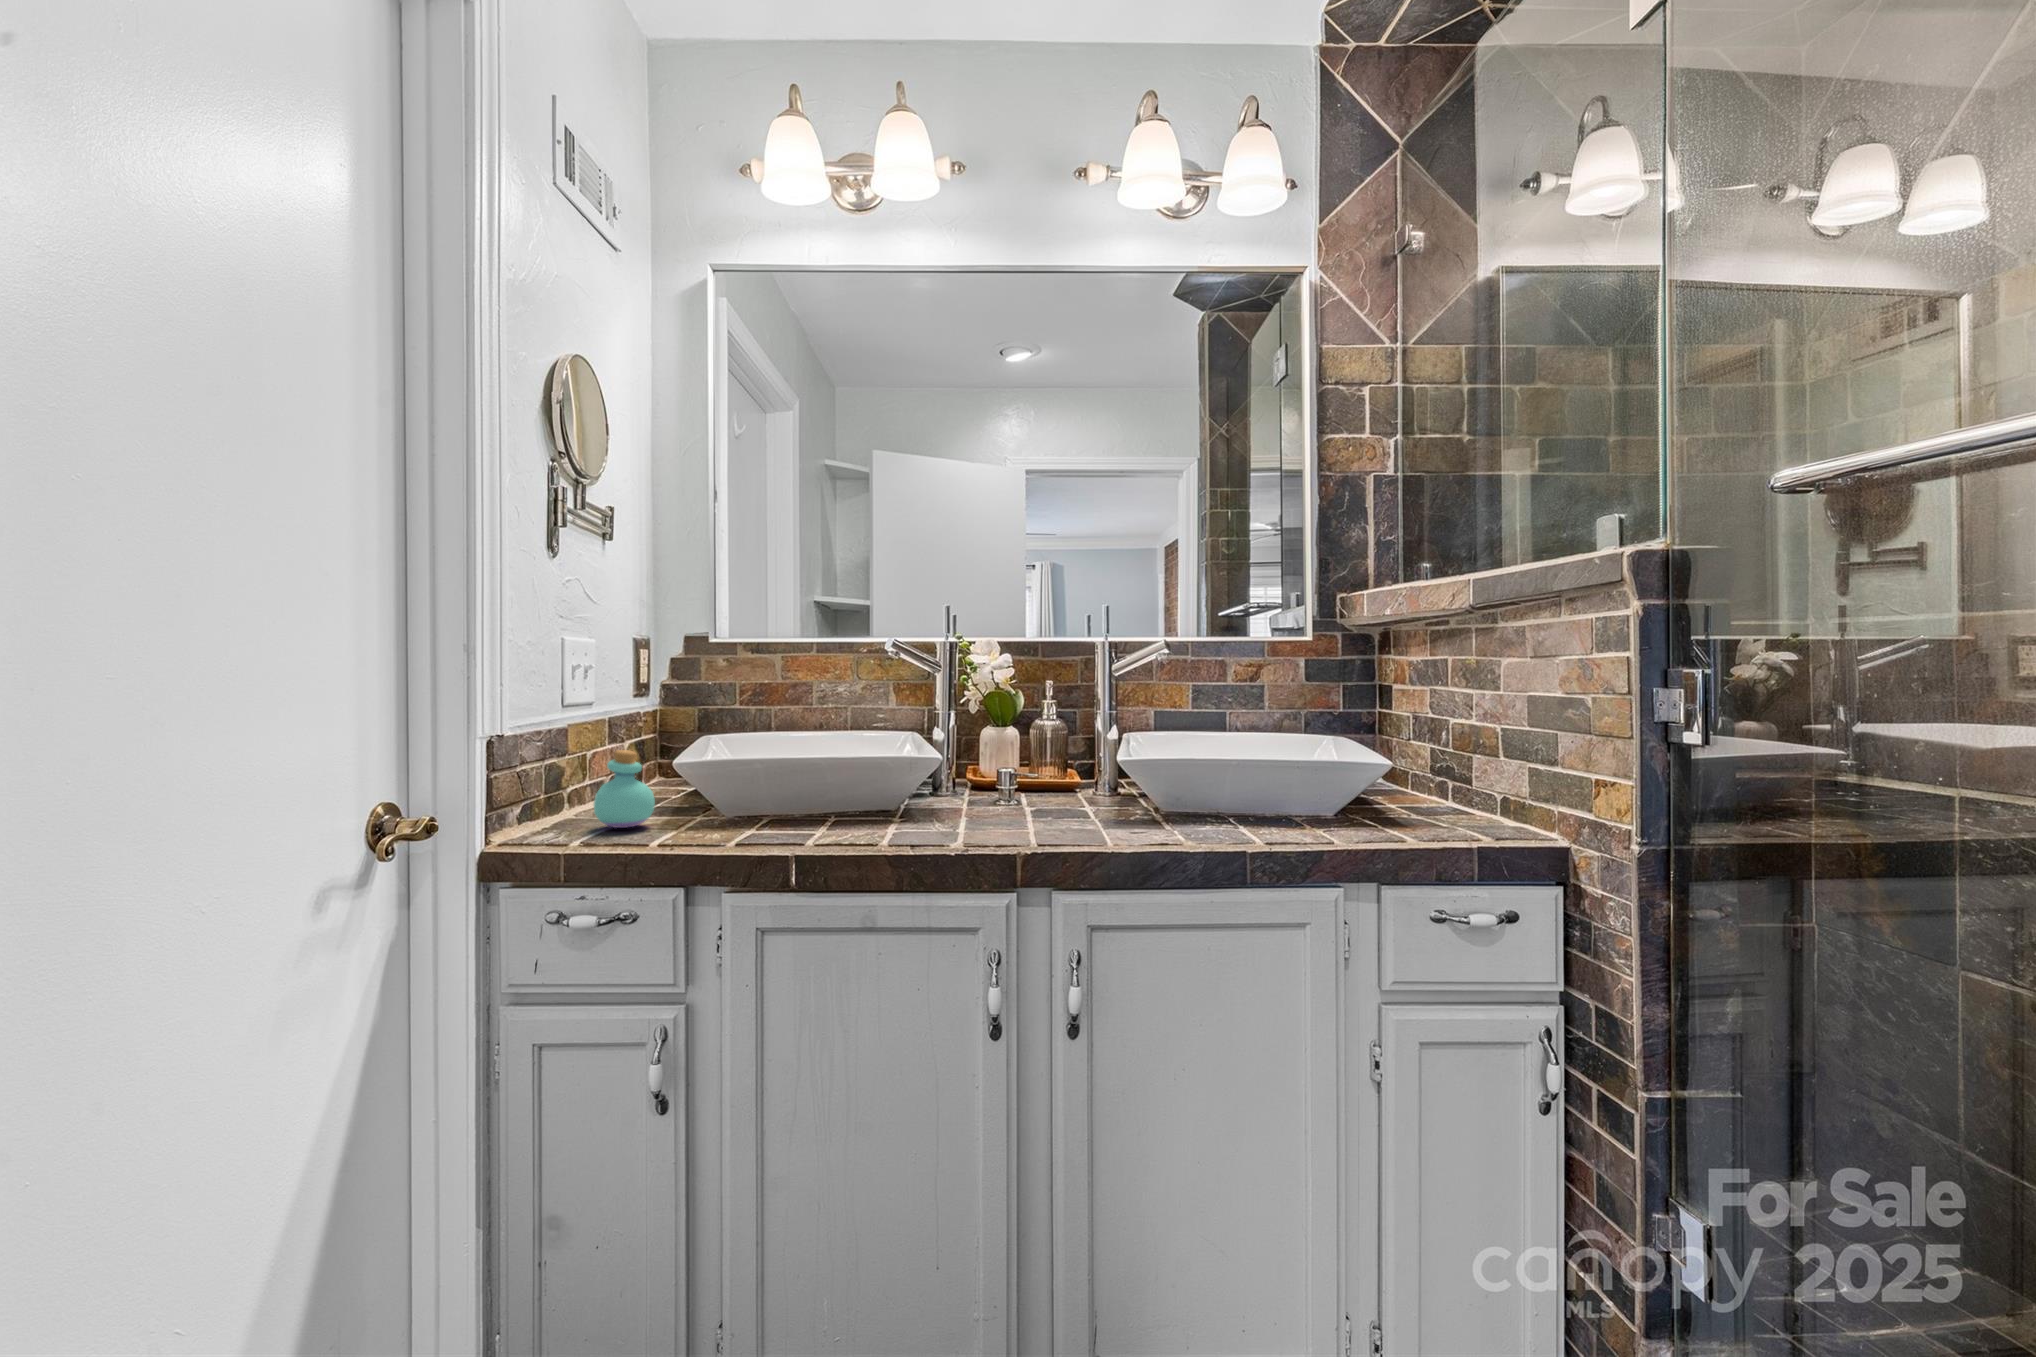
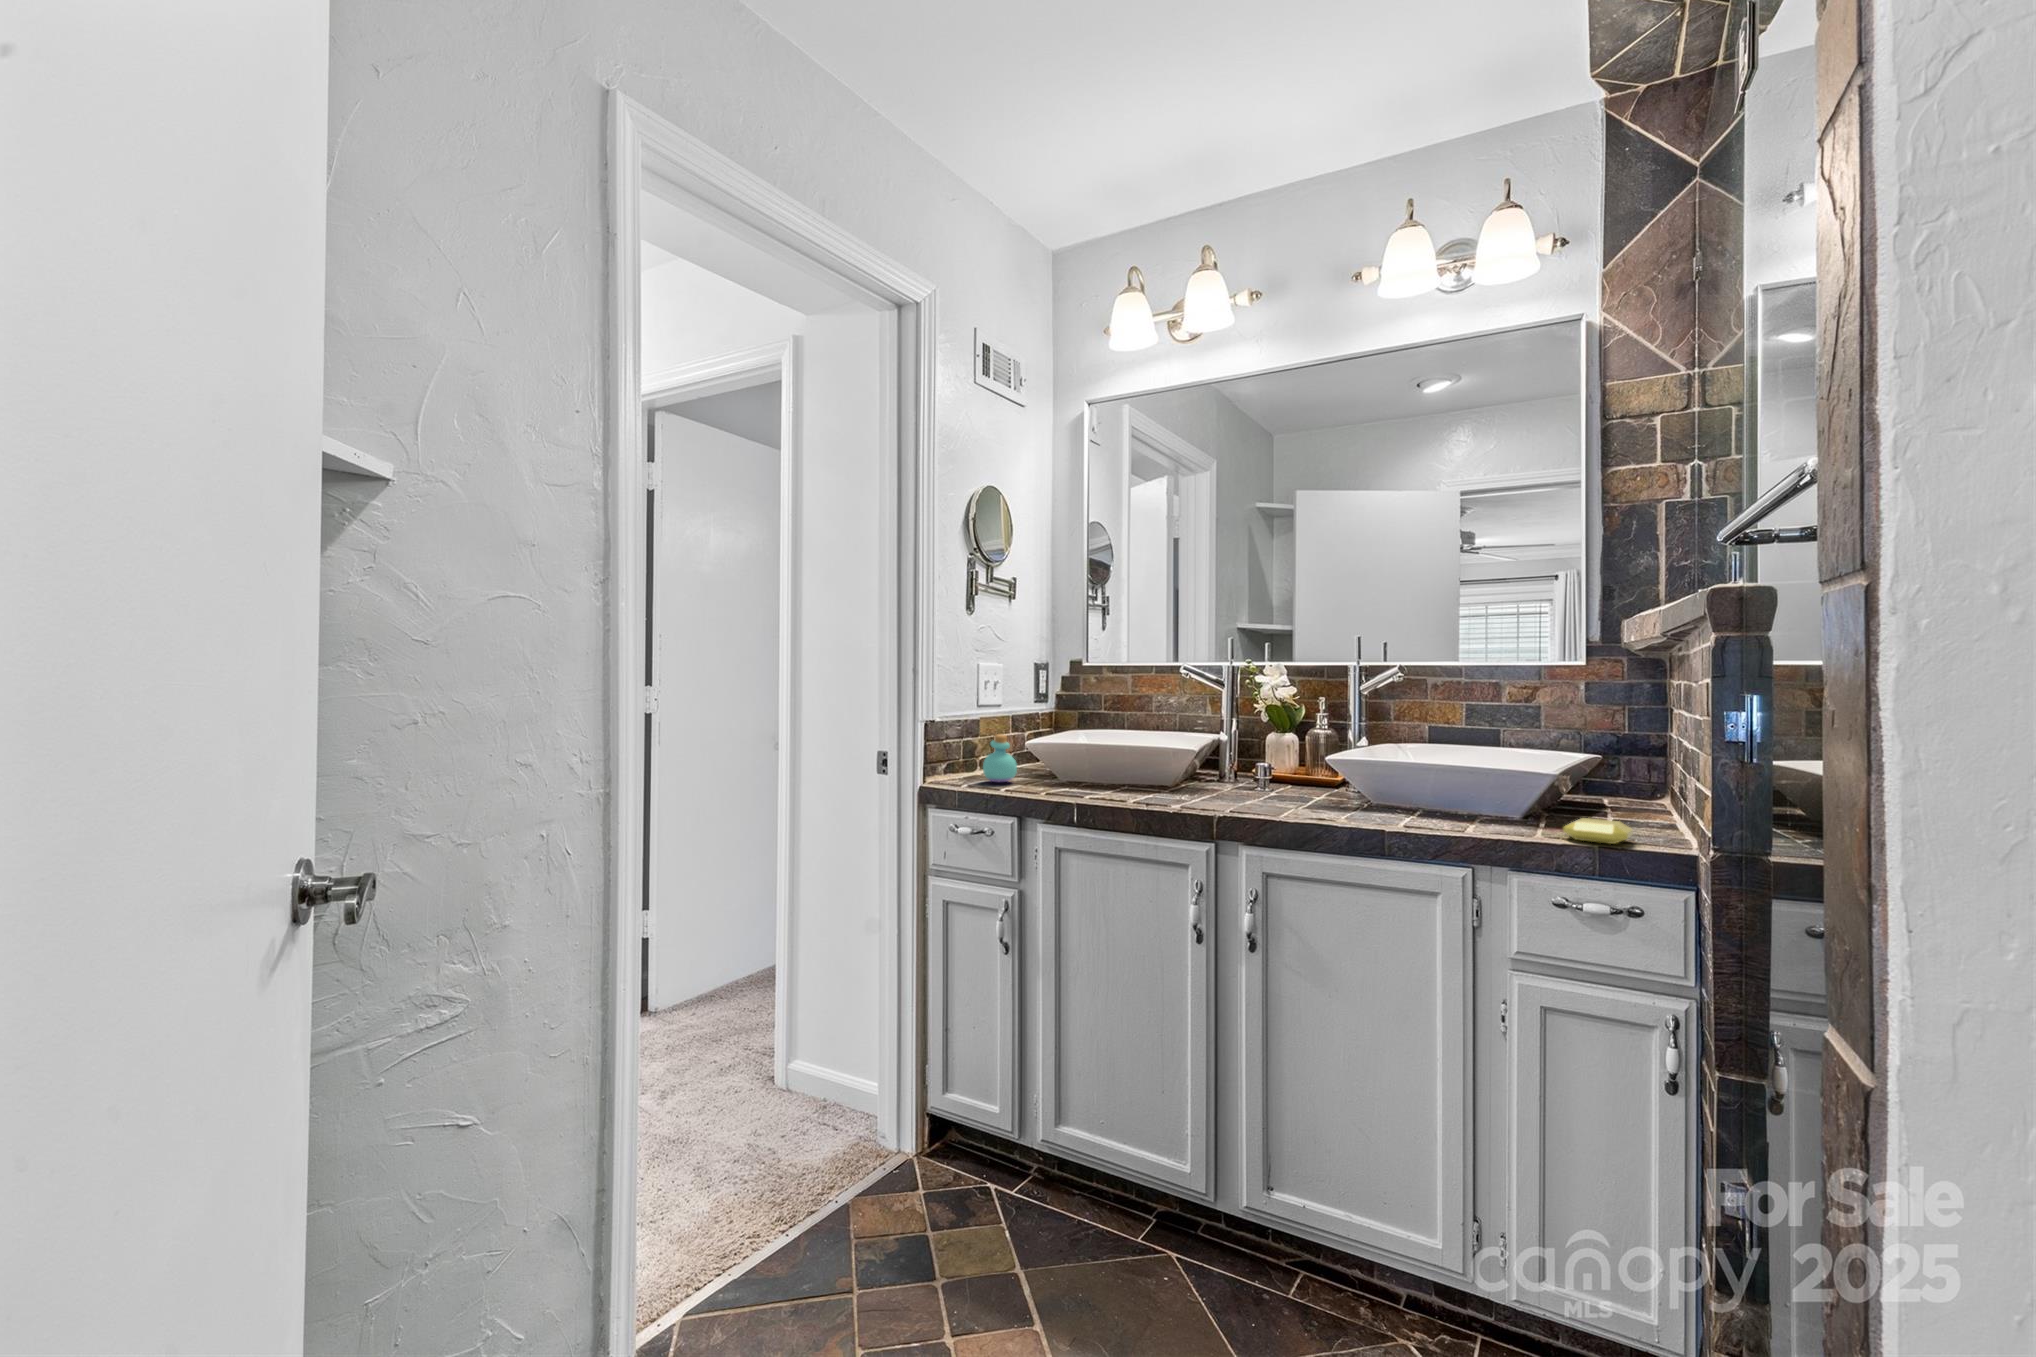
soap bar: none [1374,805,1441,831] -> present [1563,818,1633,844]

